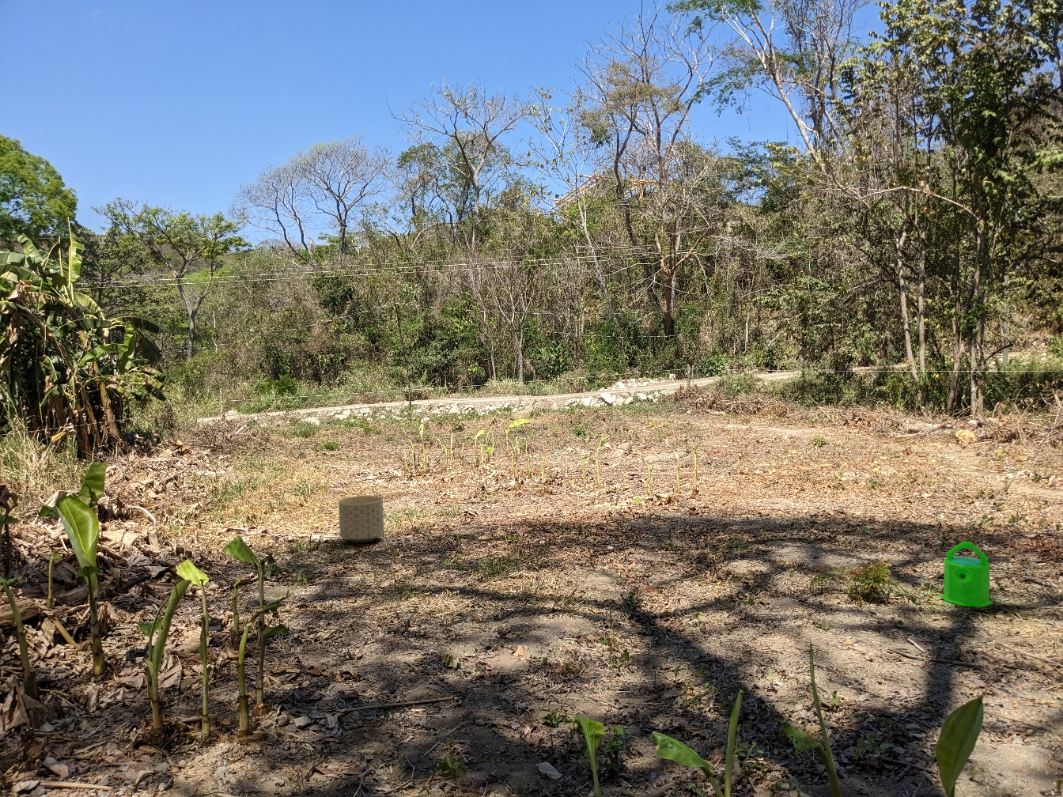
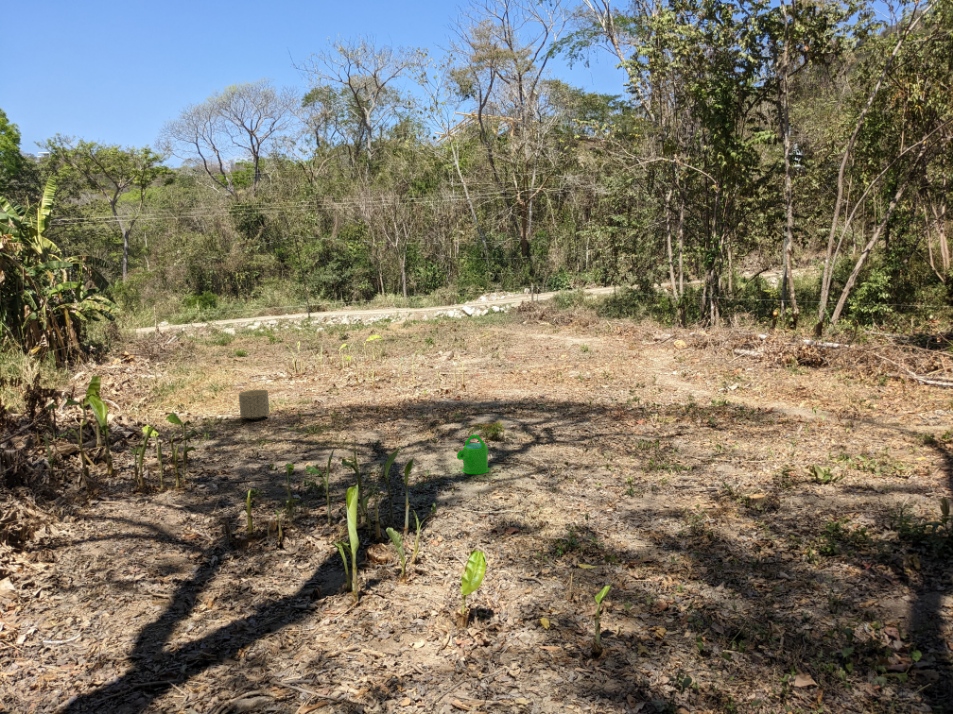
watering can: present [940,541,993,607] -> present [457,434,490,474]

